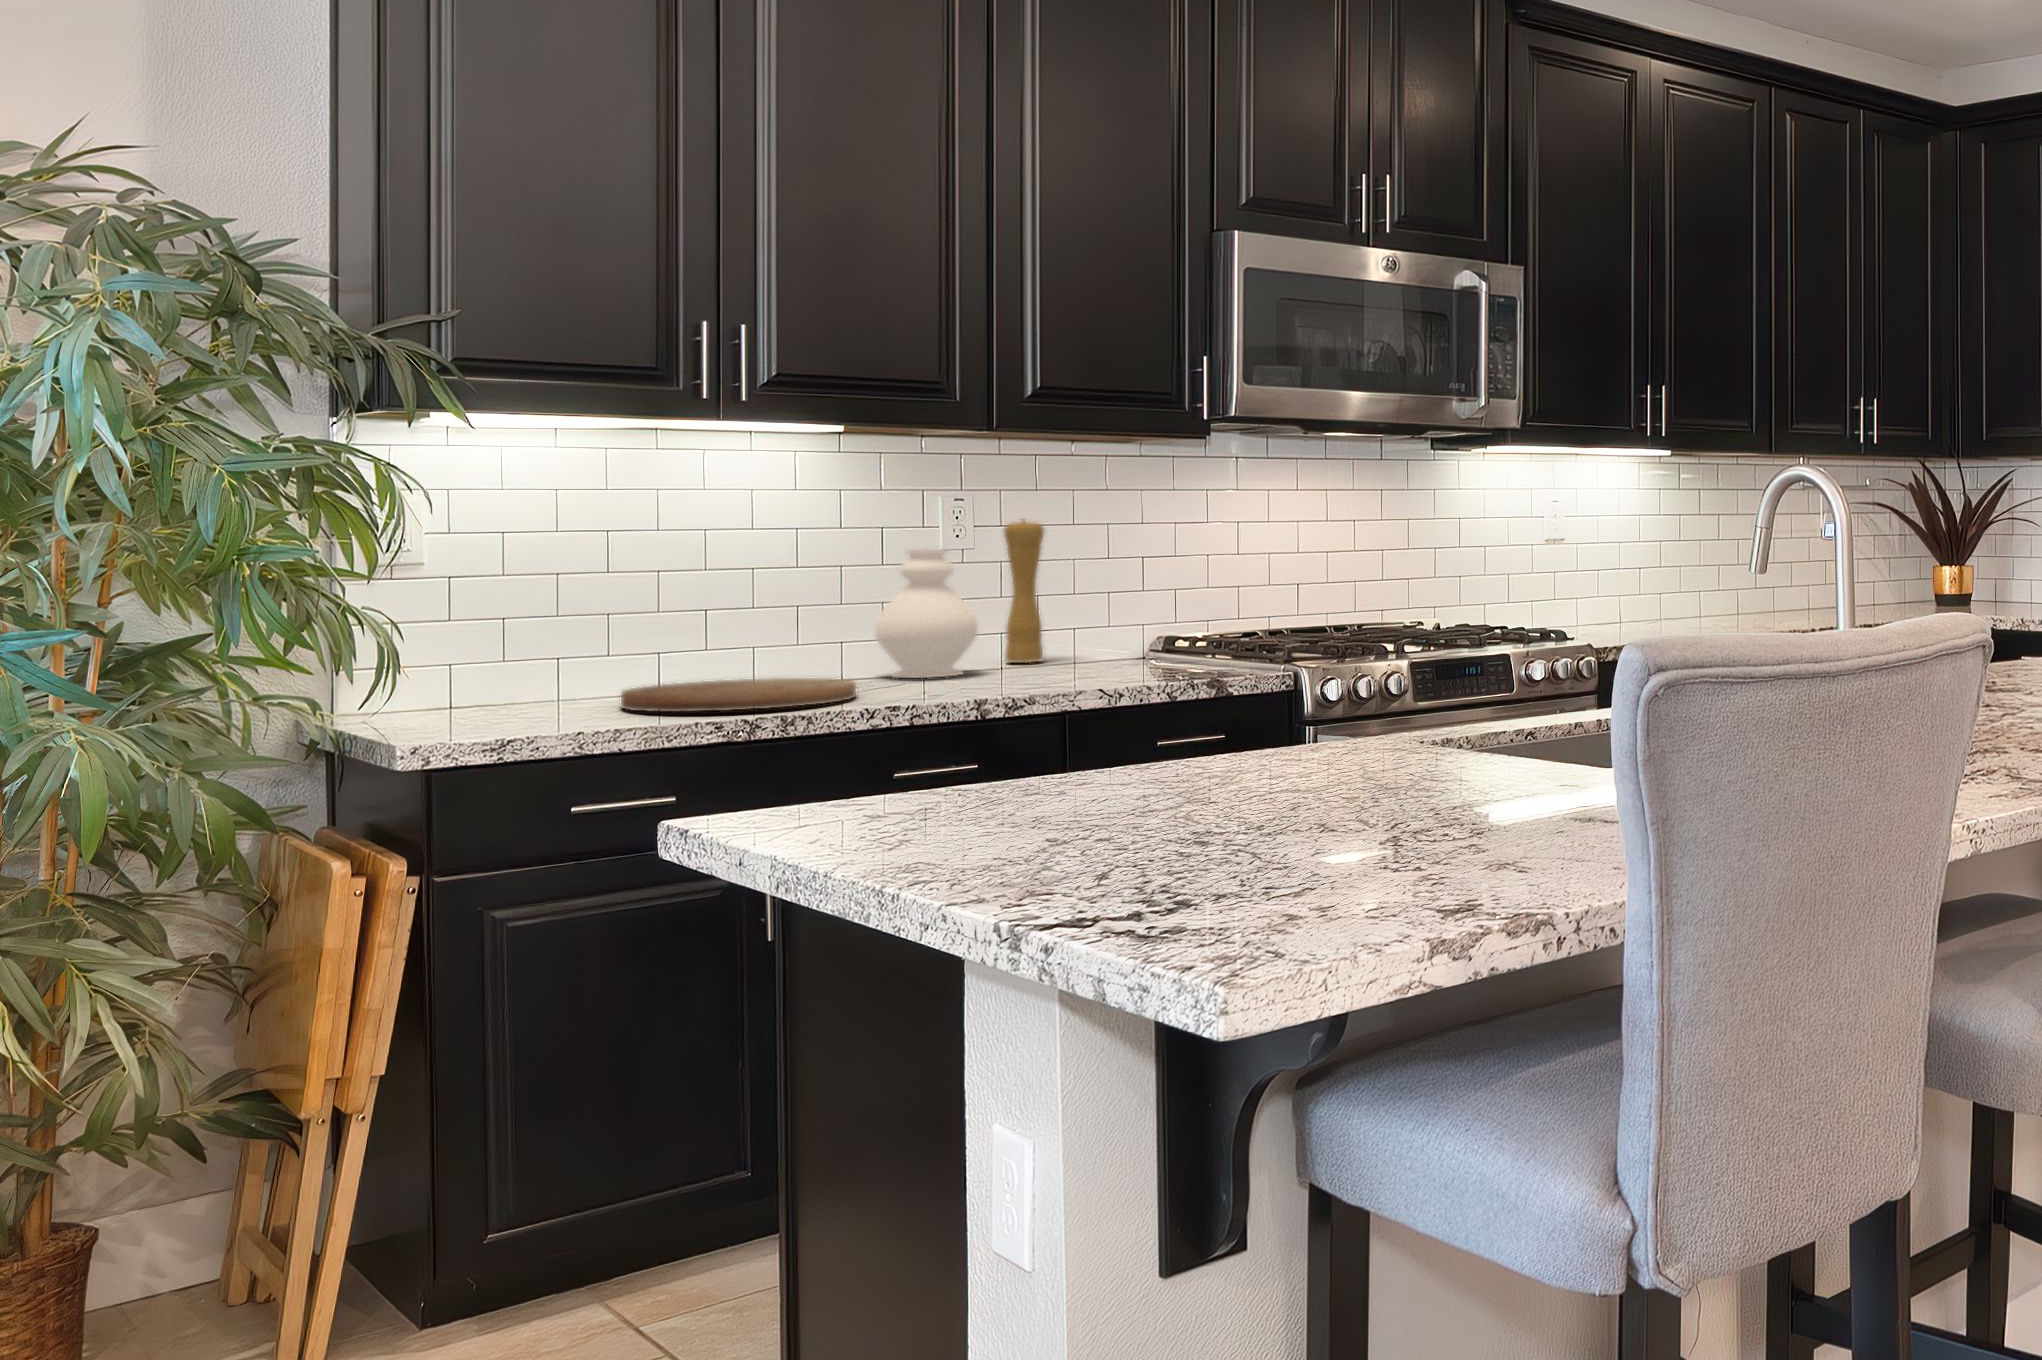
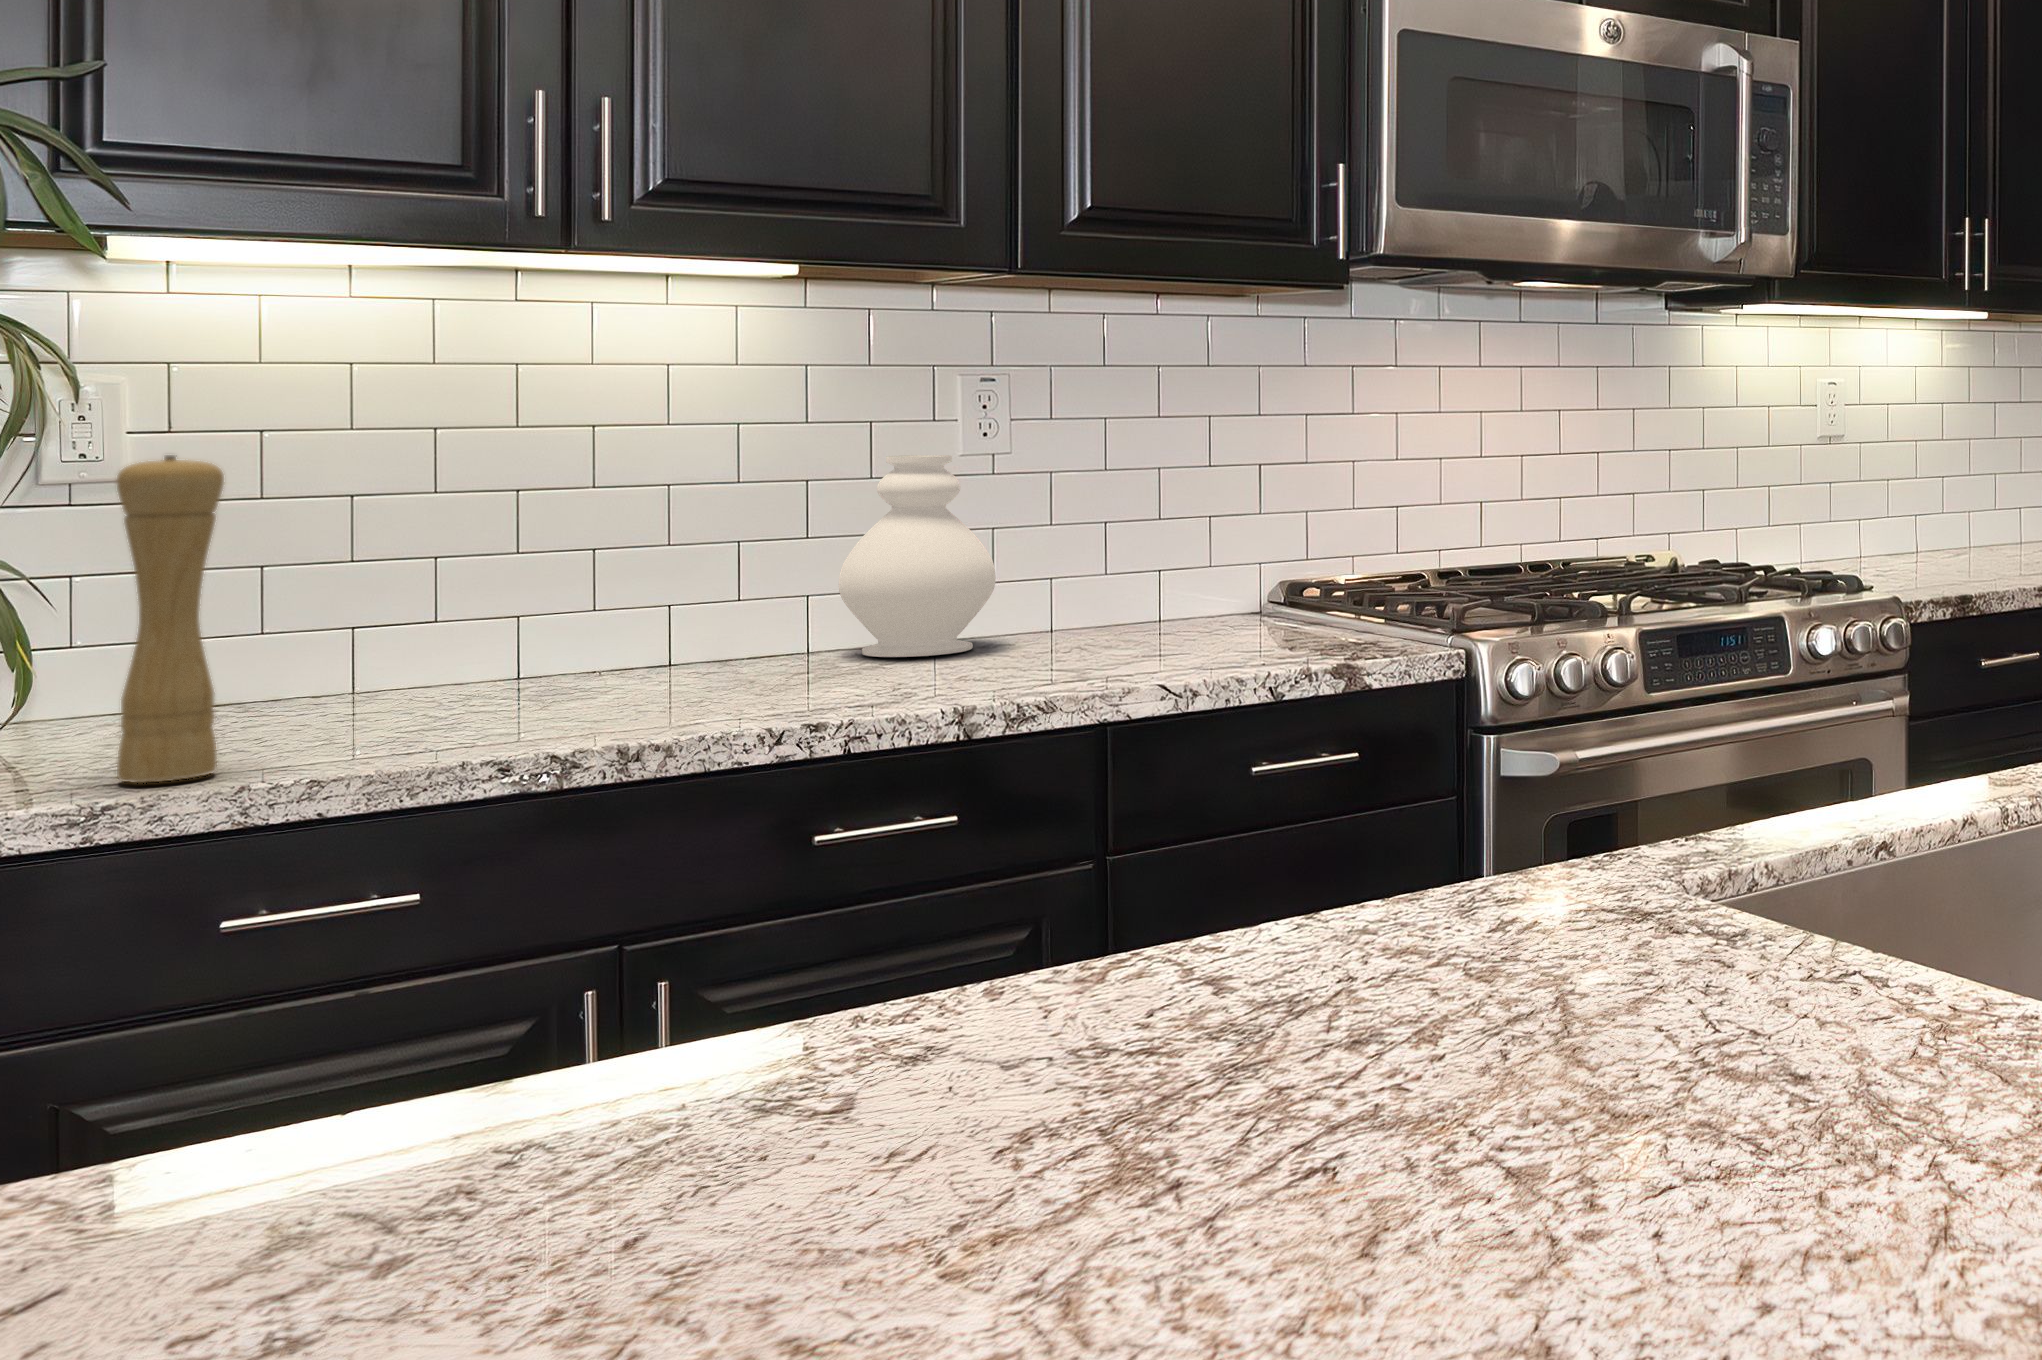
pepper mill: present [1004,519,1044,663] -> present [116,455,224,783]
cutting board: present [621,678,856,712] -> none [396,661,781,731]

